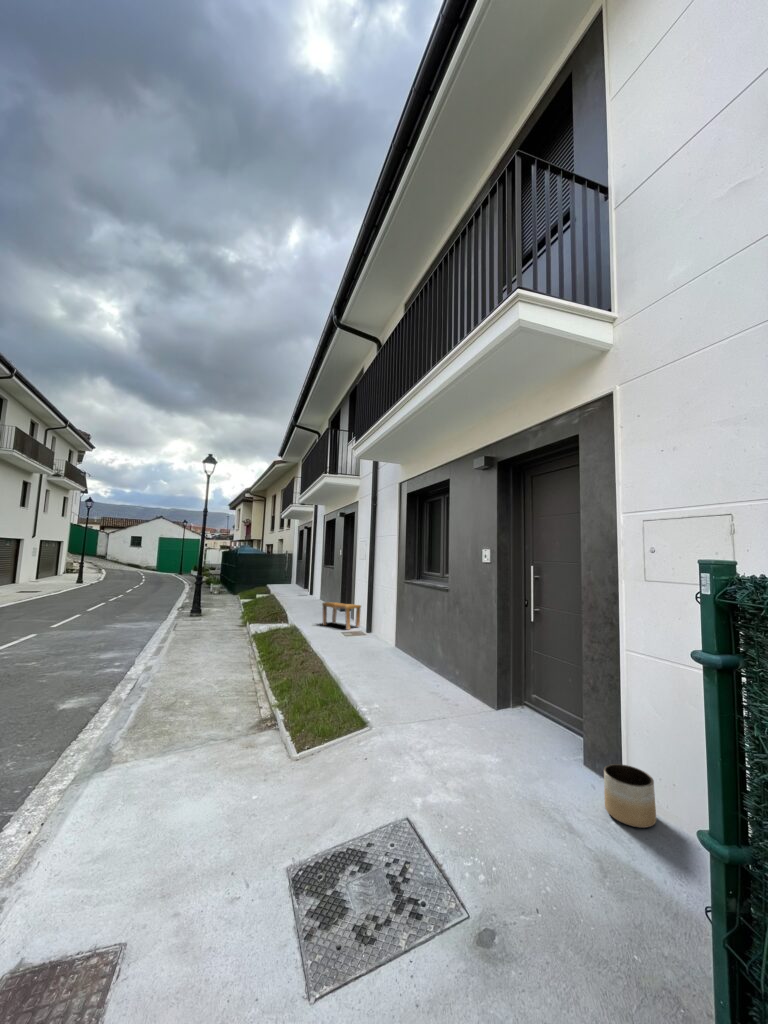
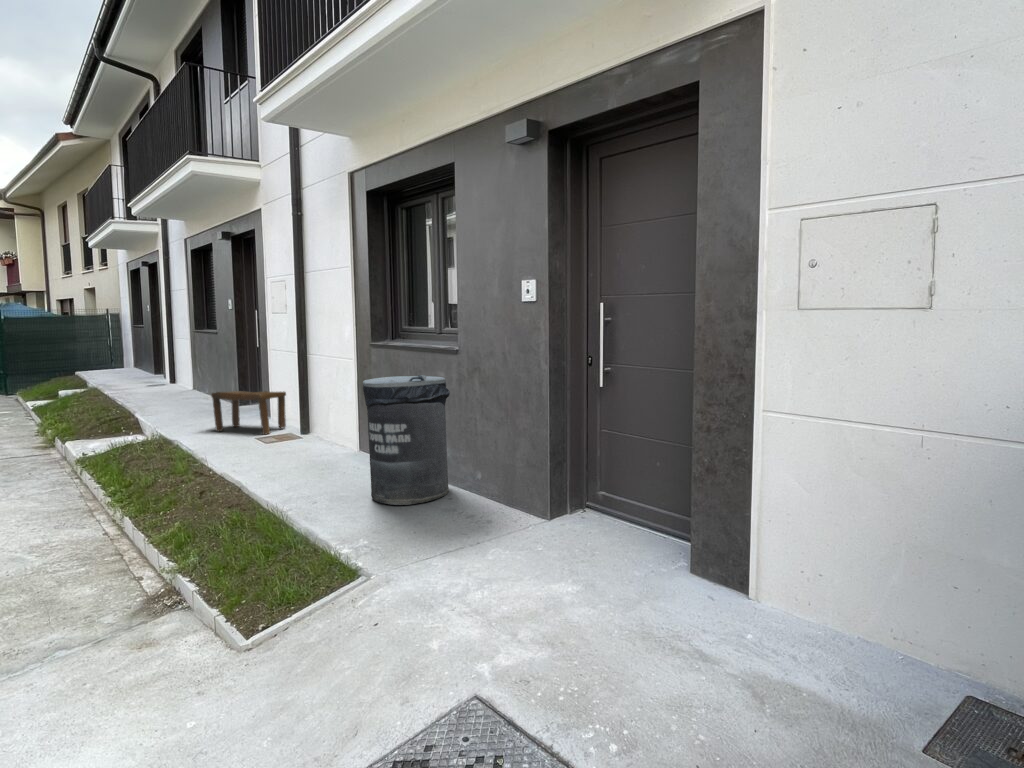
trash can: none [391,602,441,684] -> present [363,375,450,505]
planter: present [604,764,656,828] -> none [734,564,798,638]

